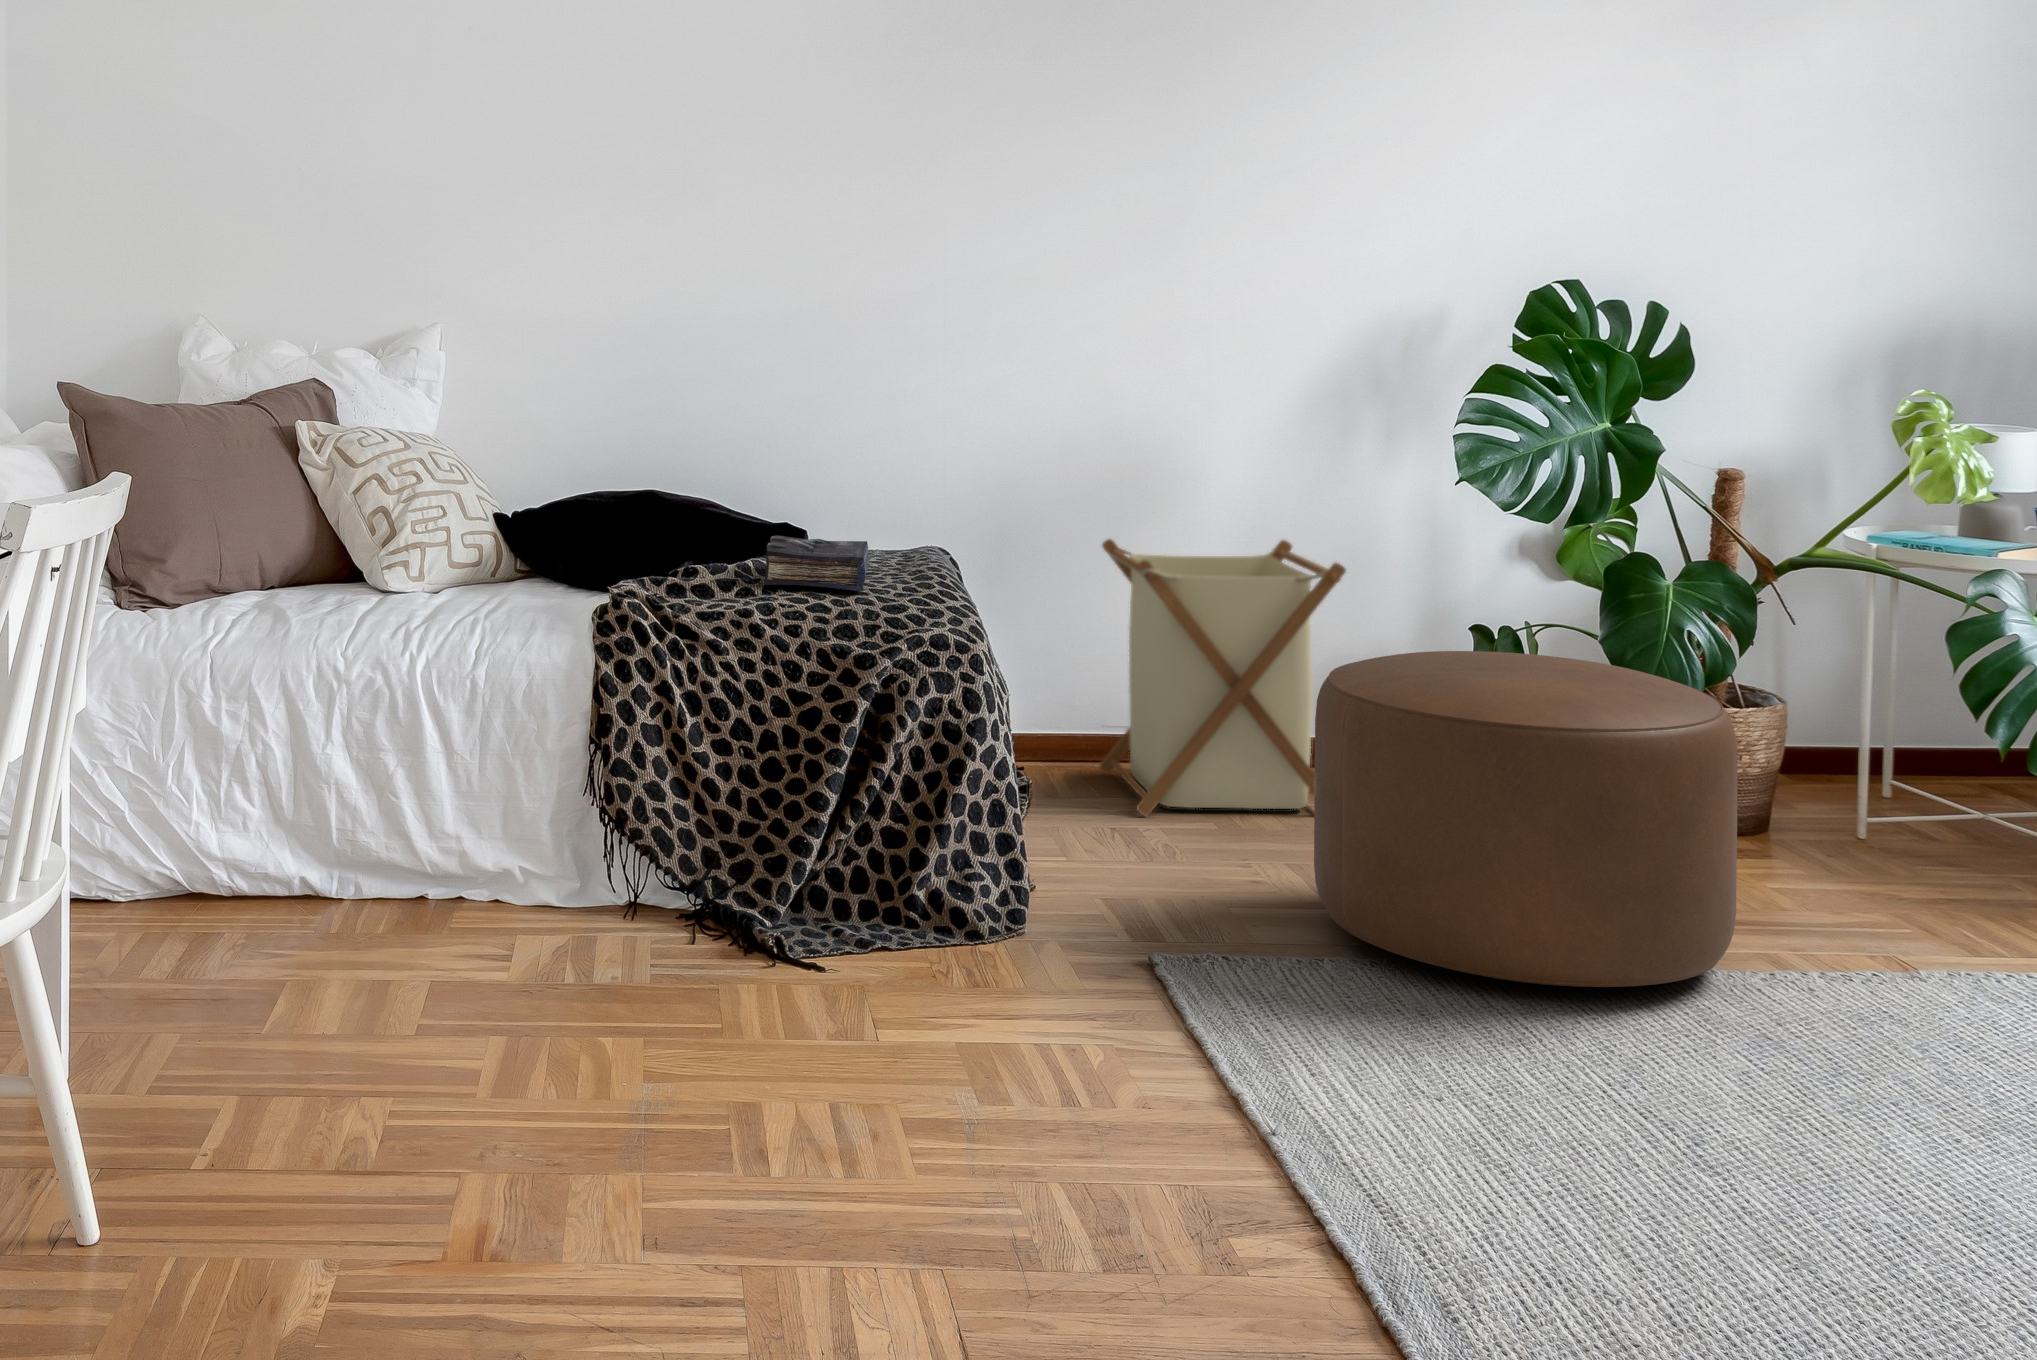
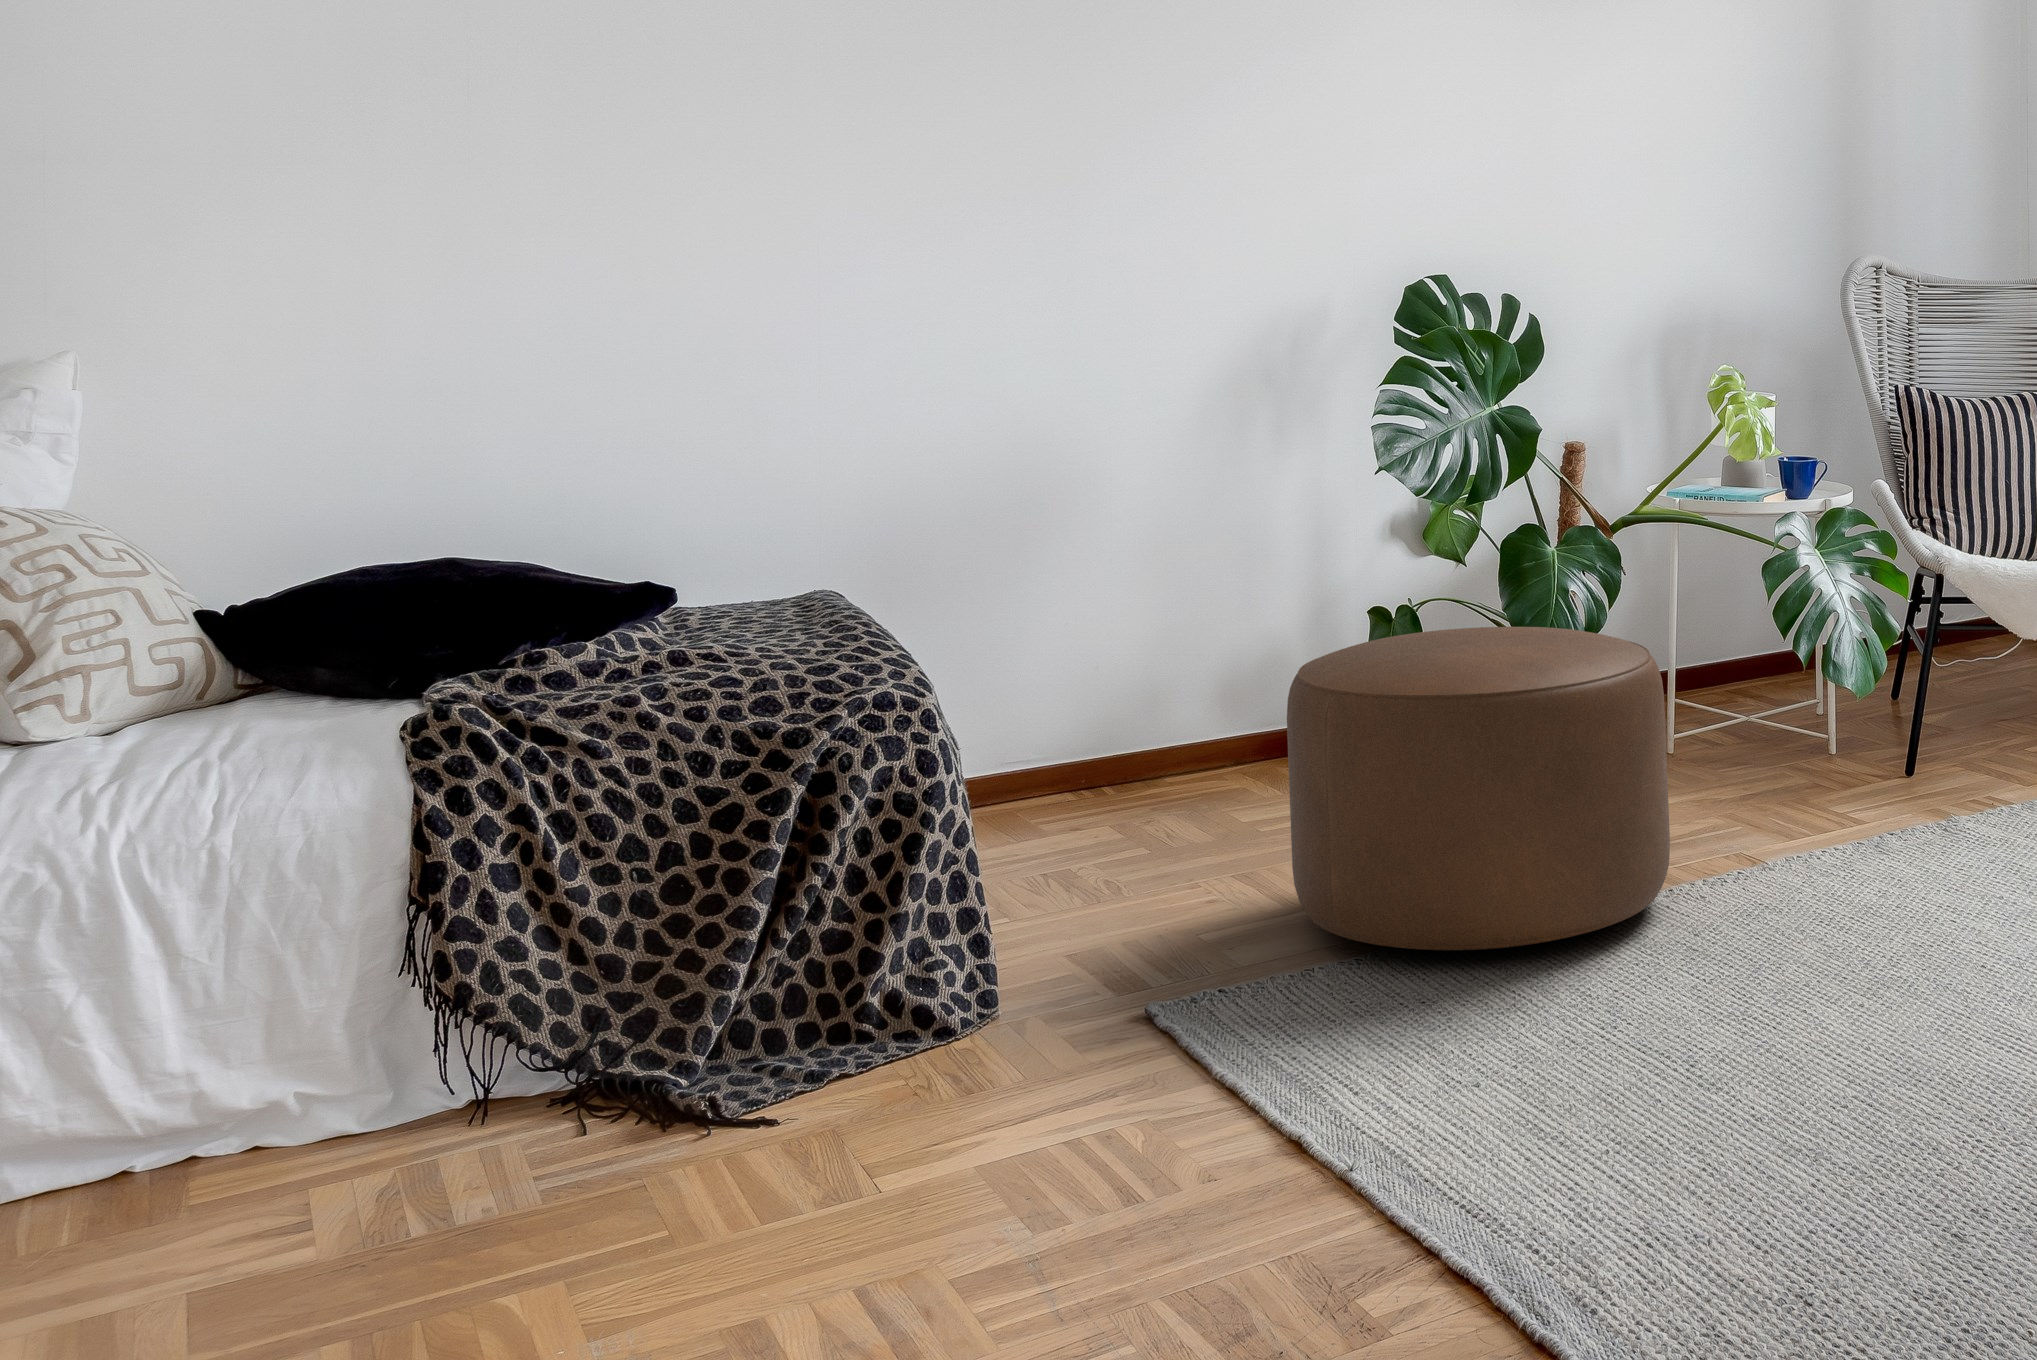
book: present [765,535,869,592] -> none [641,601,773,667]
laundry basket: present [1099,539,1346,816] -> none [1016,553,1280,861]

